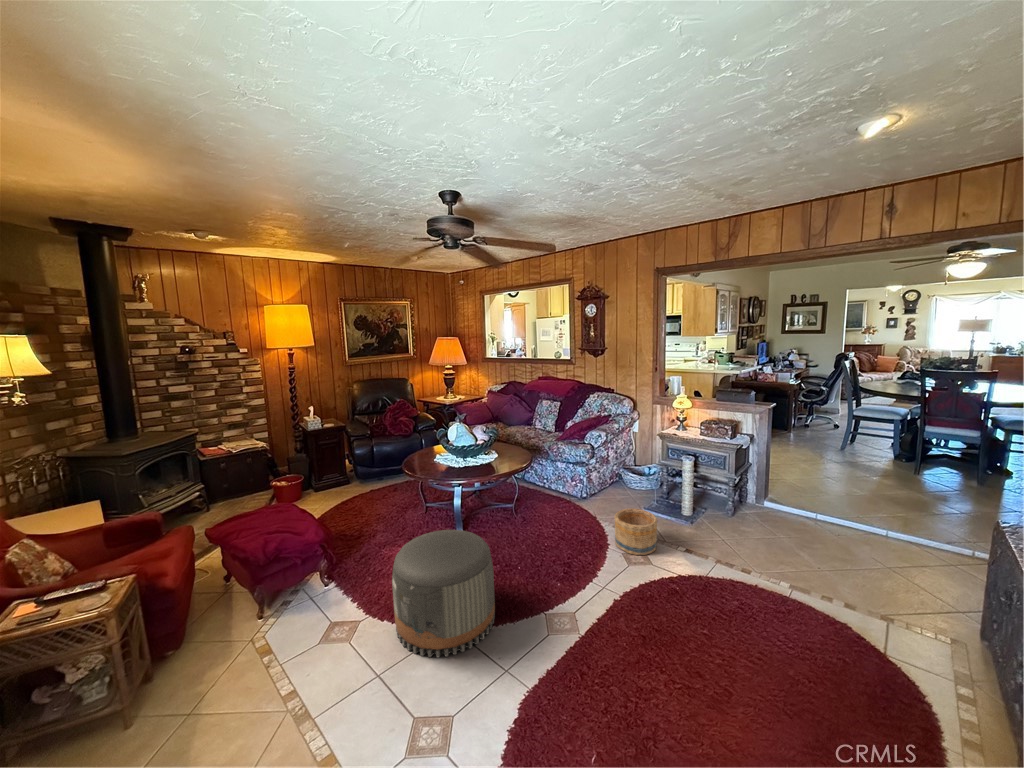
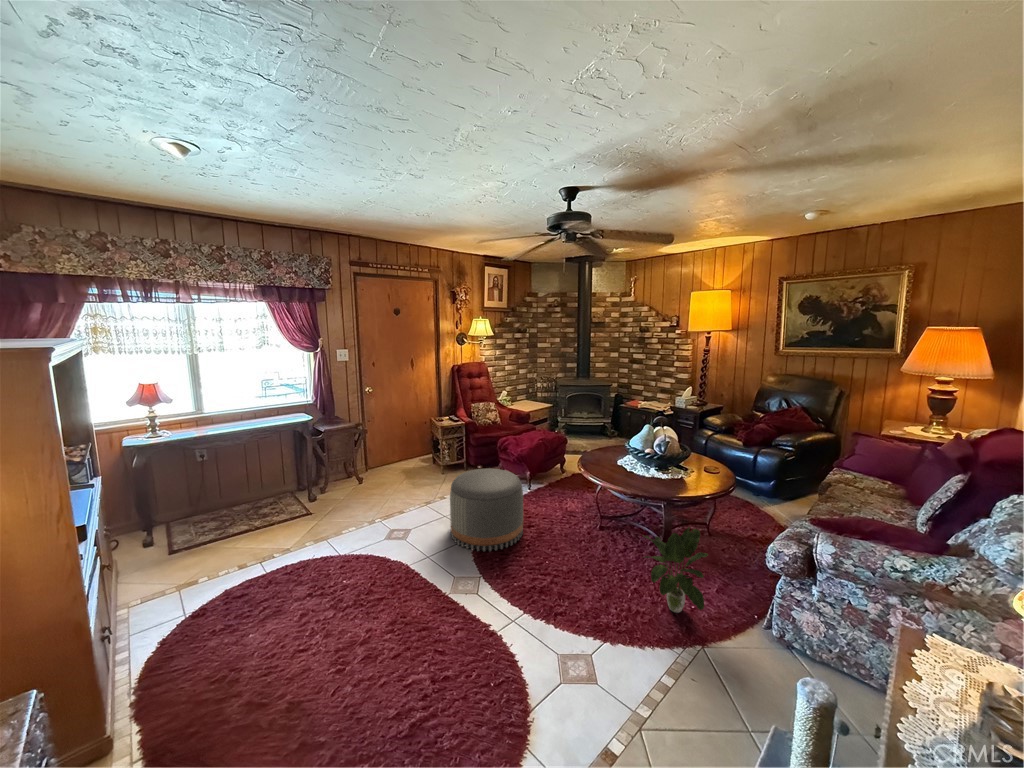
potted plant: none [546,464,588,524] -> present [644,527,708,613]
basket: present [614,509,658,555] -> none [595,615,669,715]

